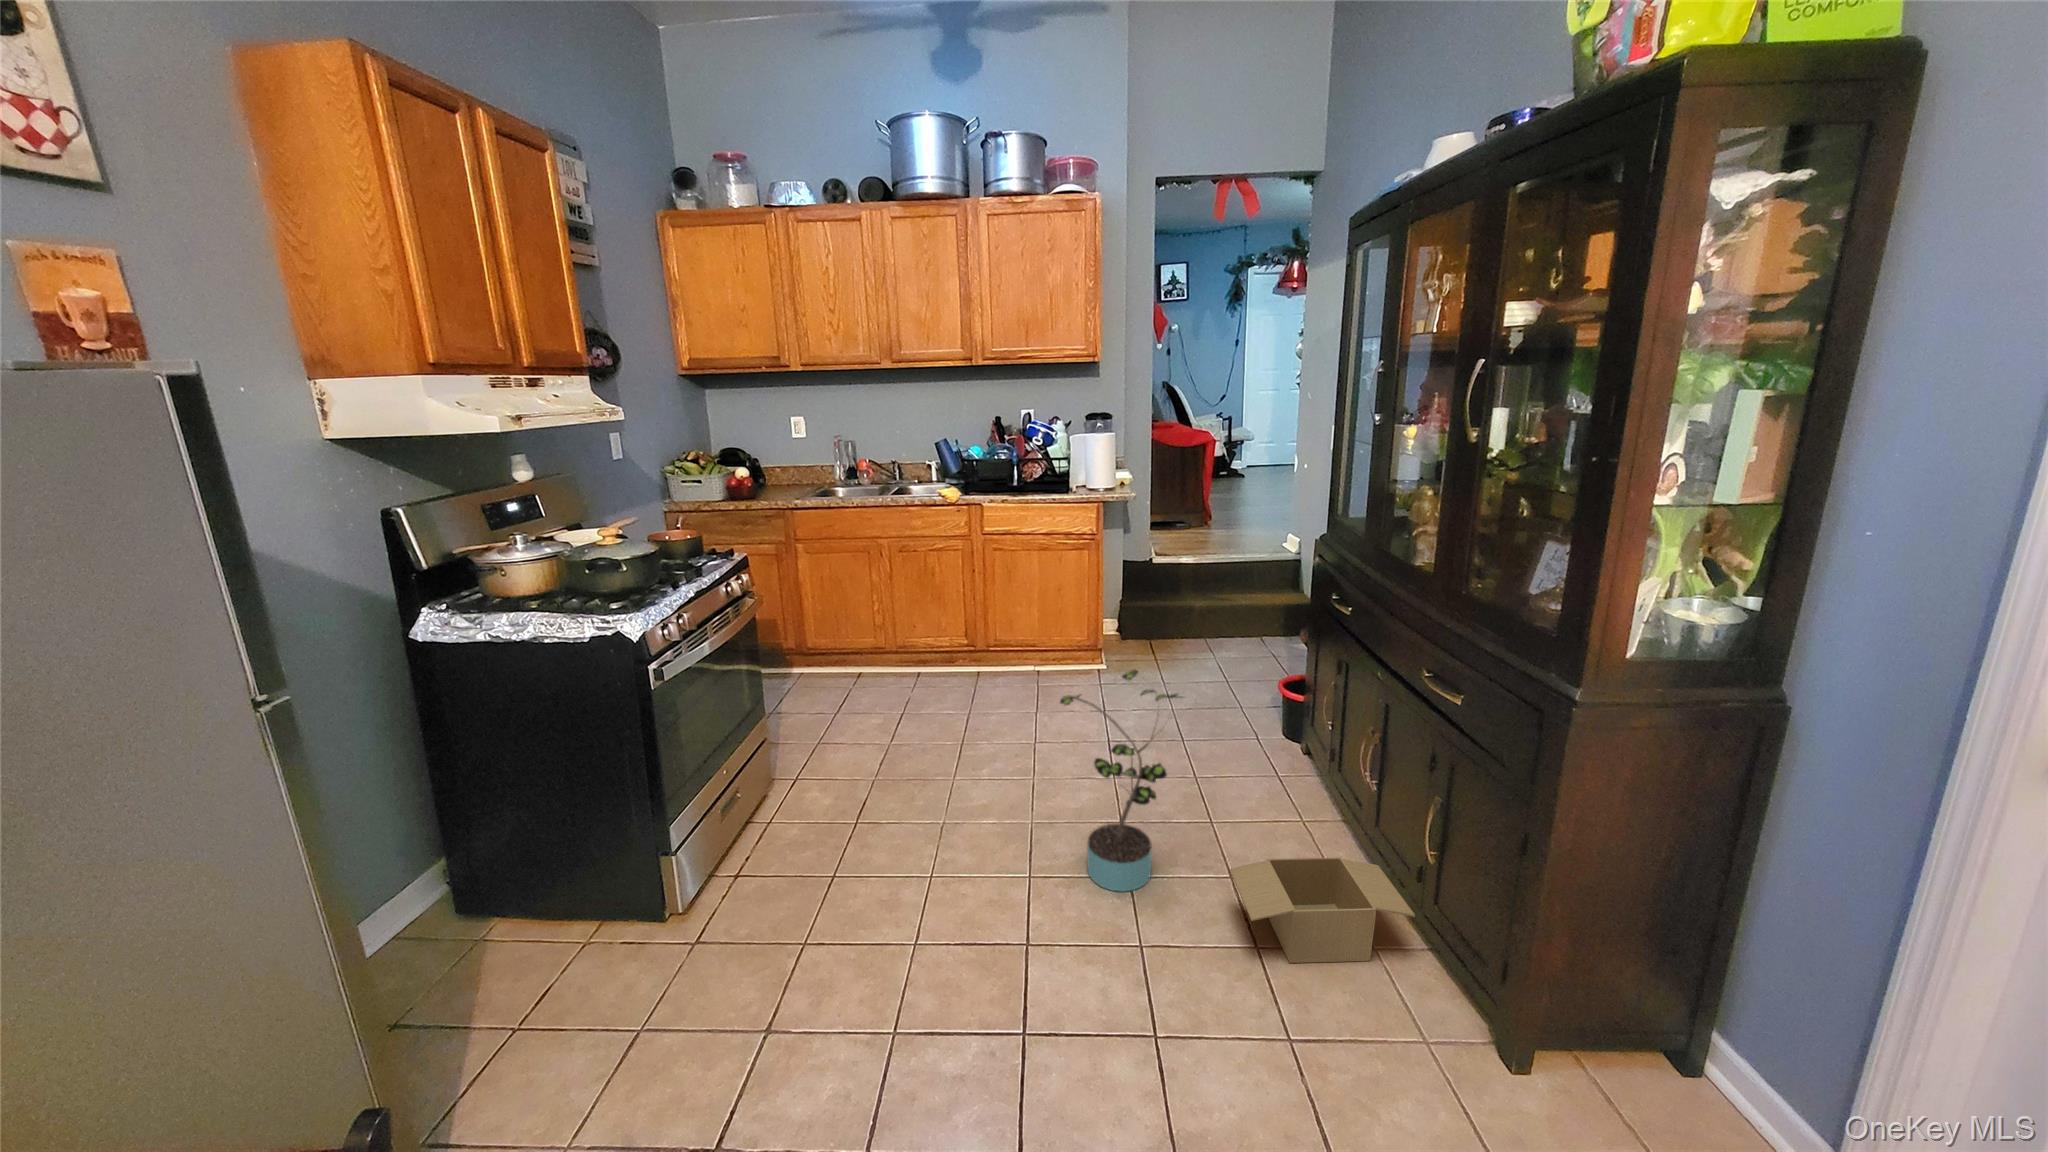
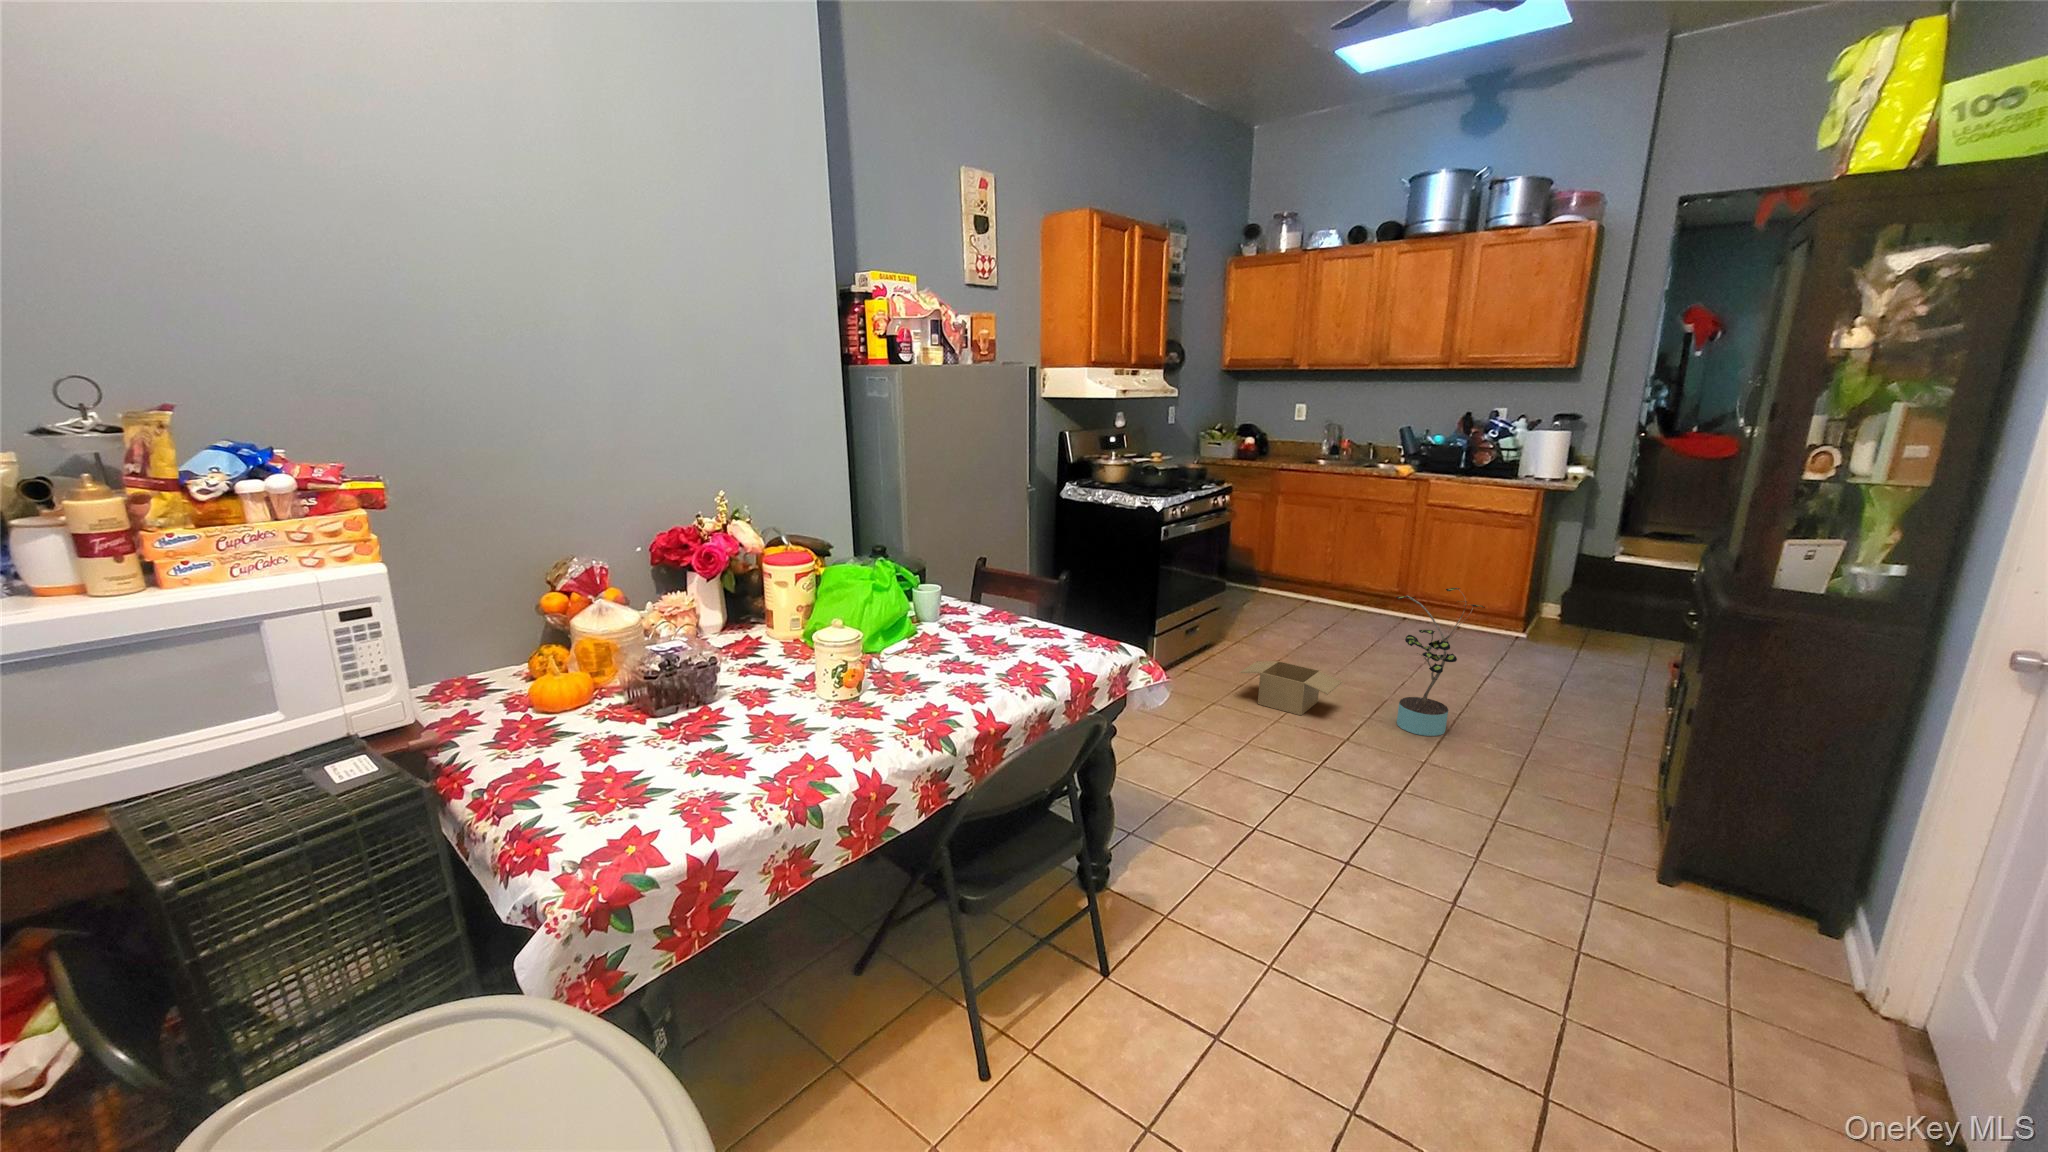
cardboard box: present [1230,857,1415,963] -> present [1239,661,1343,715]

